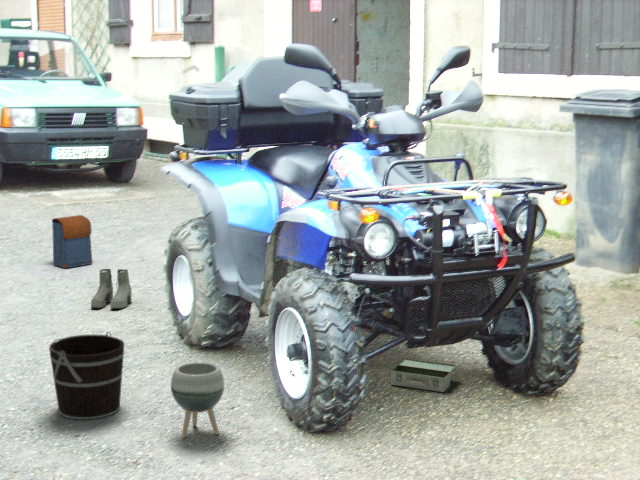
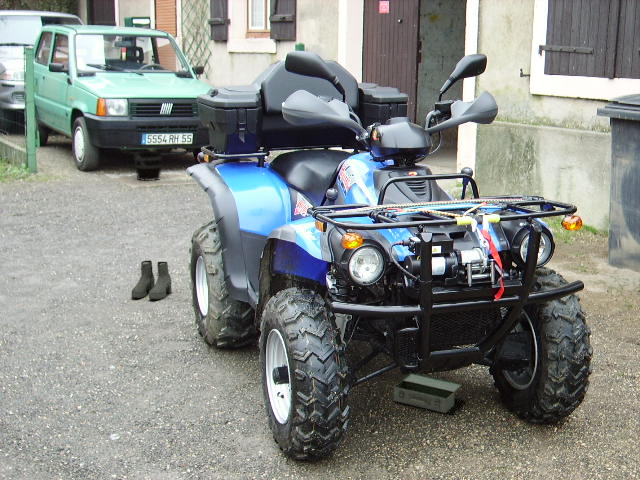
backpack: present [52,215,92,268] -> none [114,204,151,253]
bucket: present [49,332,124,419] -> present [134,152,162,181]
planter: present [171,362,224,438] -> none [155,379,210,456]

